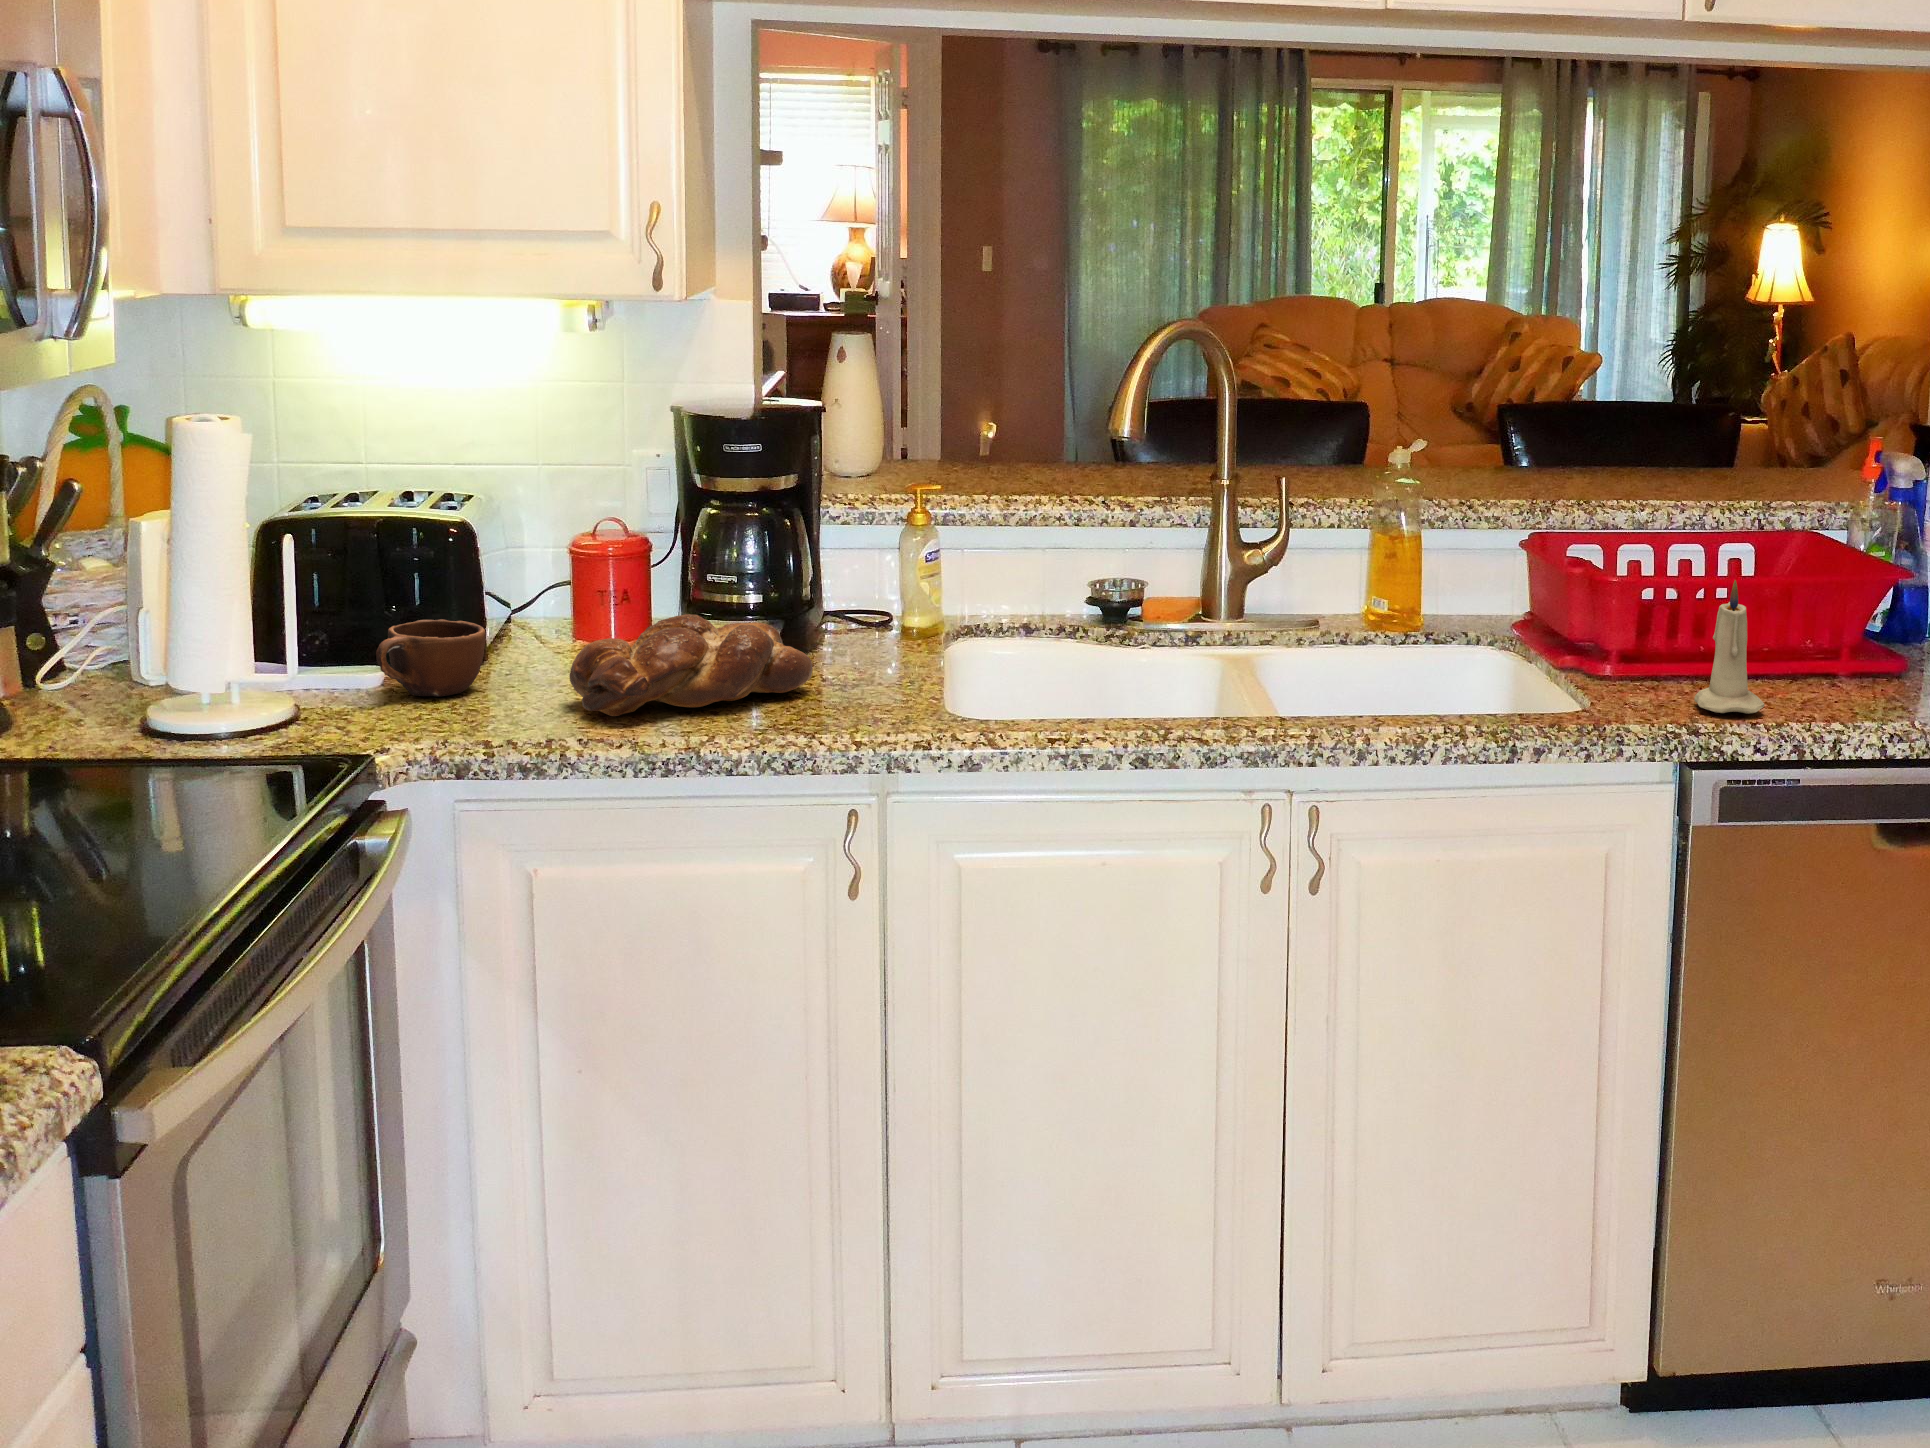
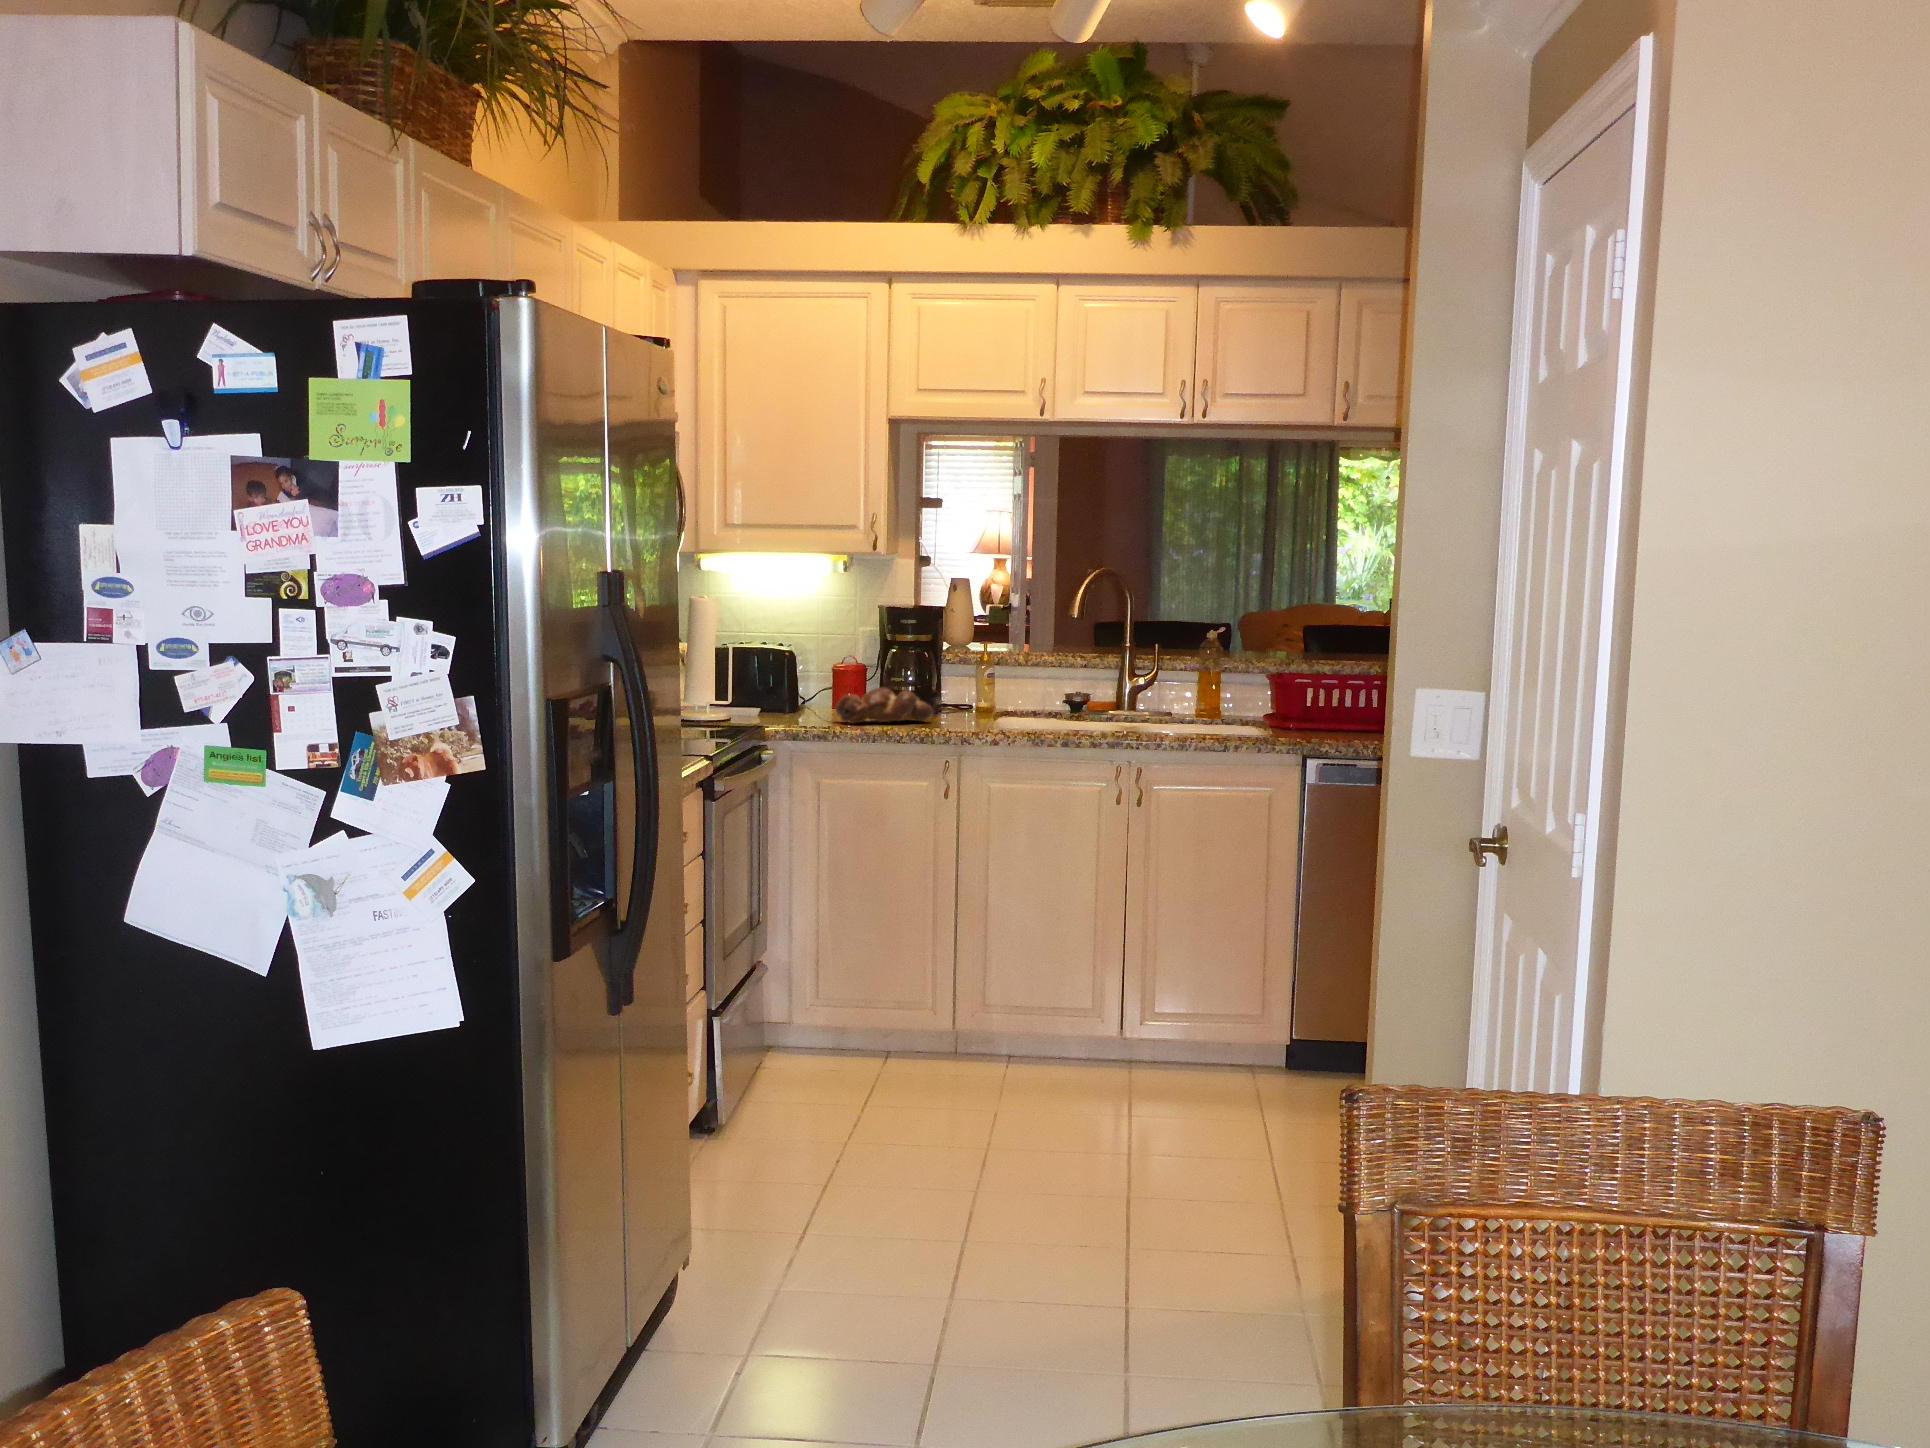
candle: present [1694,580,1764,714] -> none [1317,676,1347,735]
mug: present [376,619,486,696] -> none [761,690,802,719]

